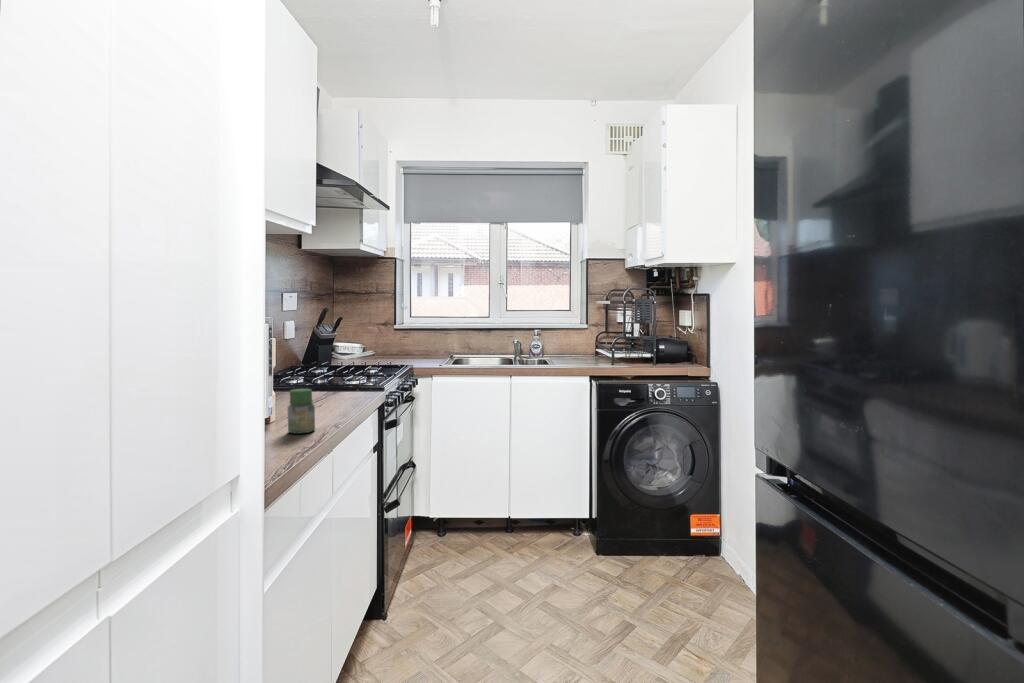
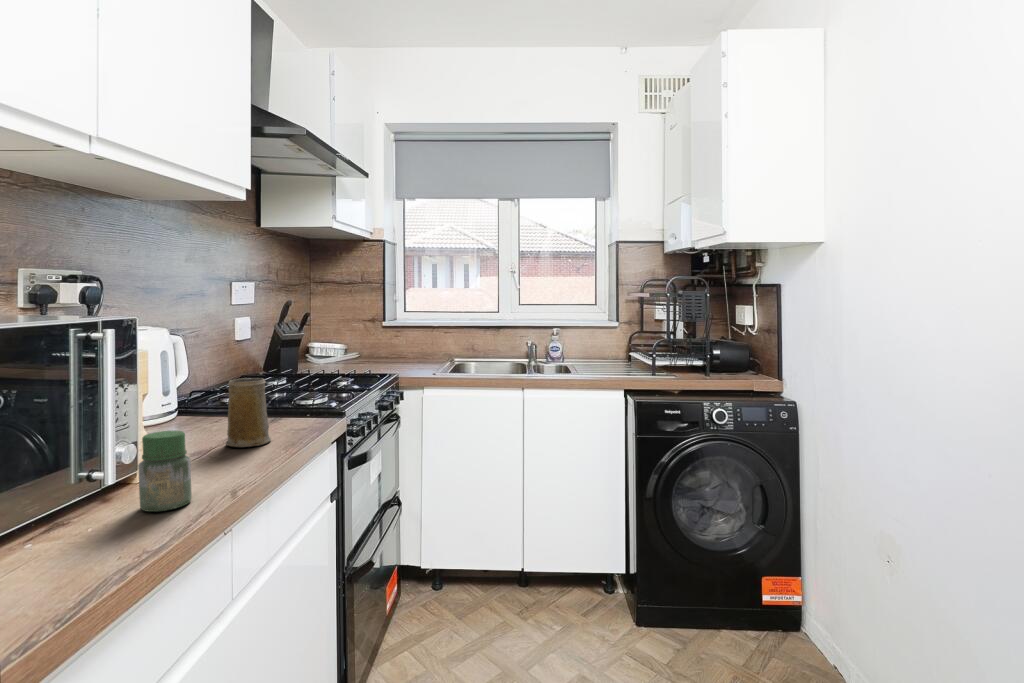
mug: none [313,362,341,407] -> present [226,378,271,447]

